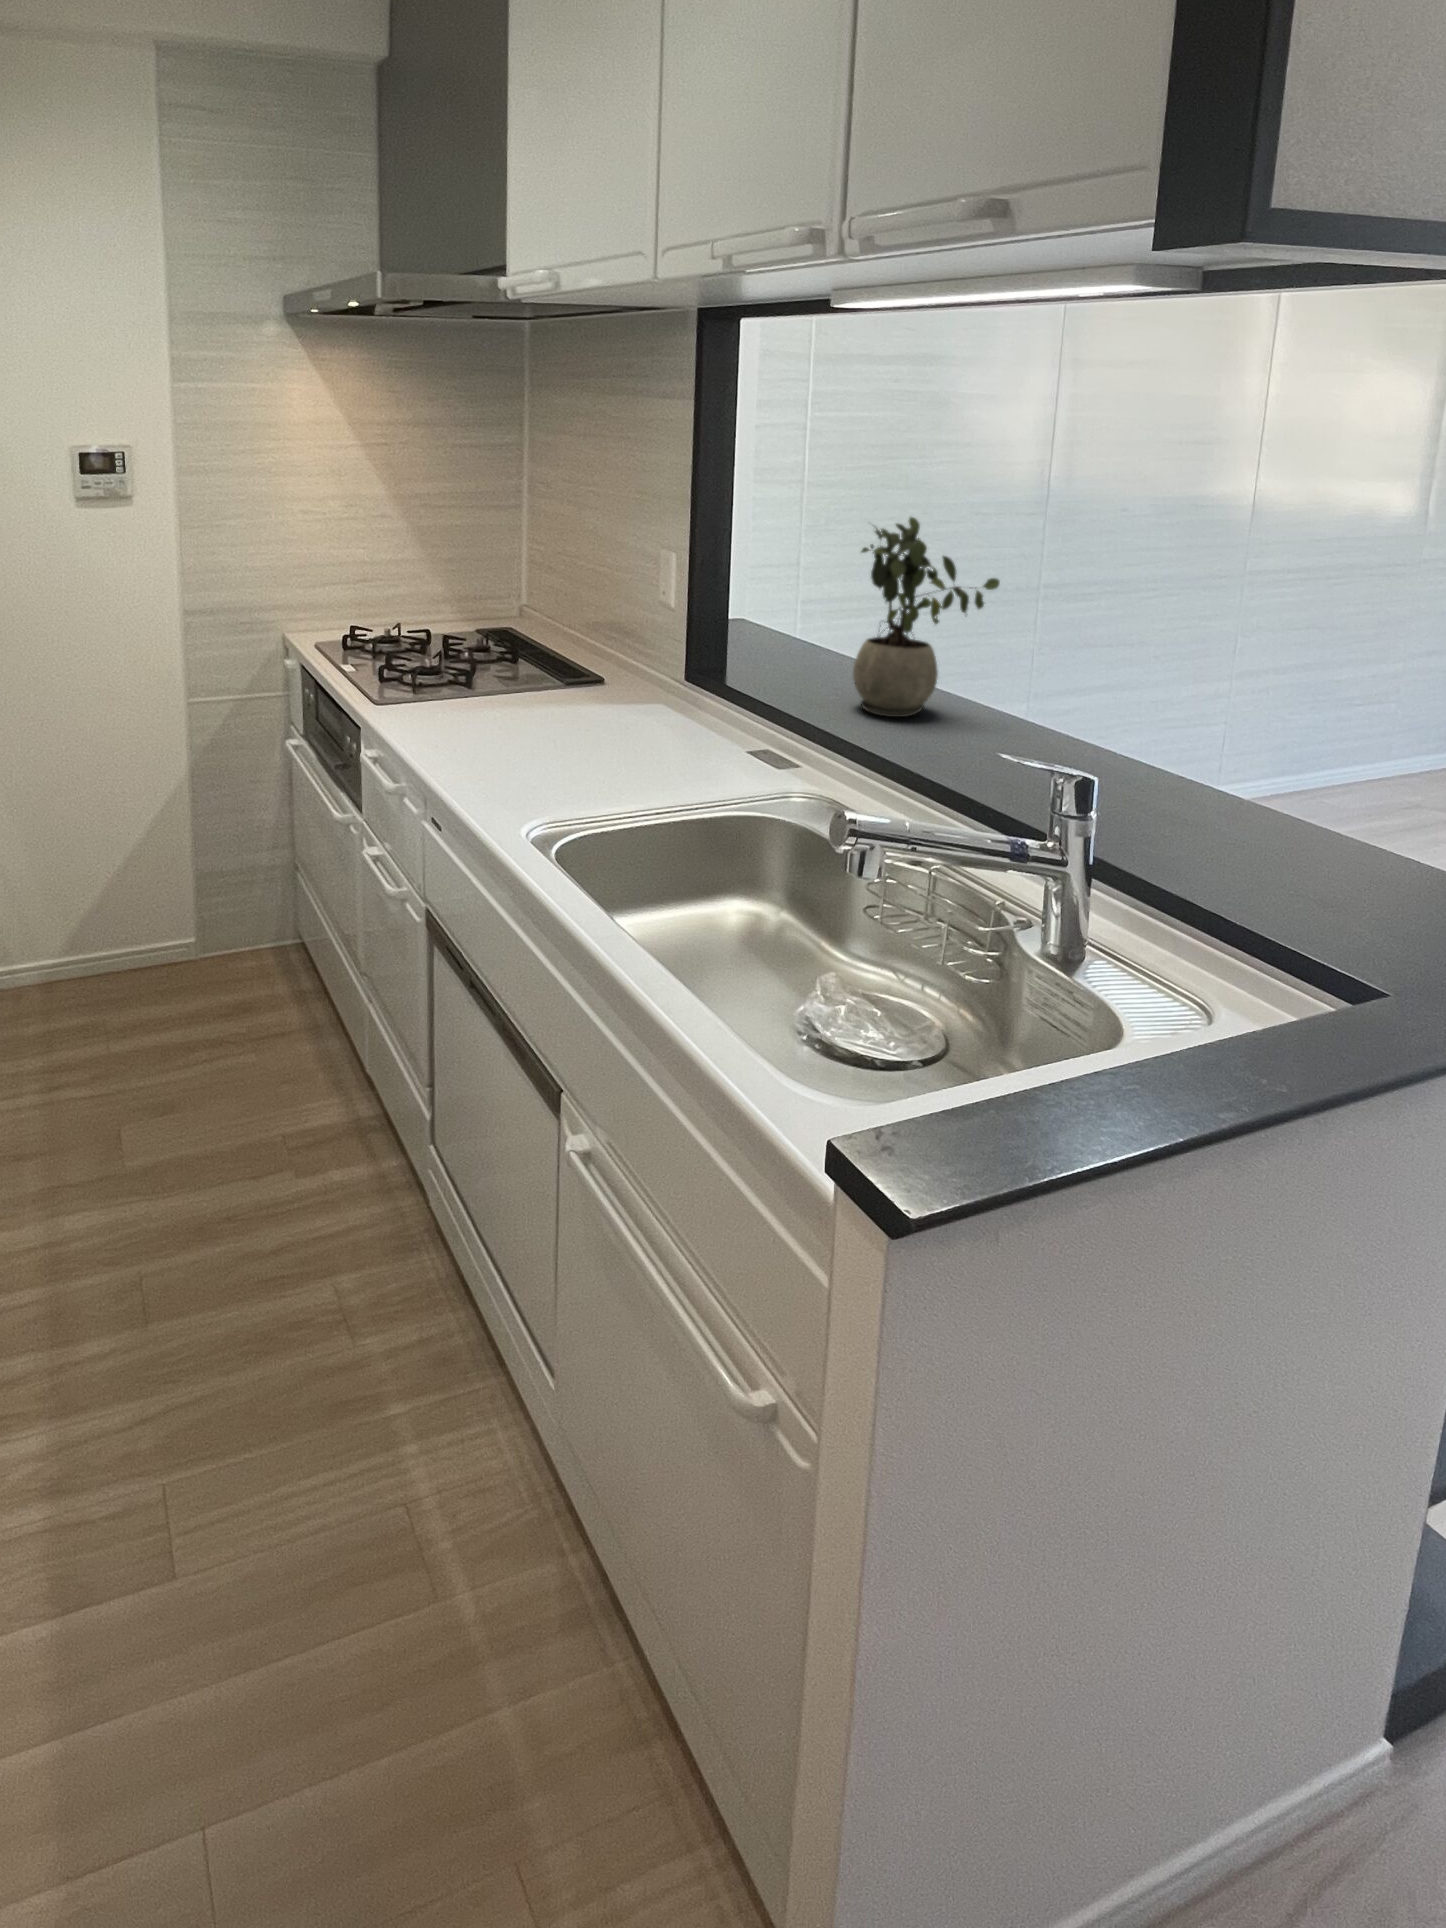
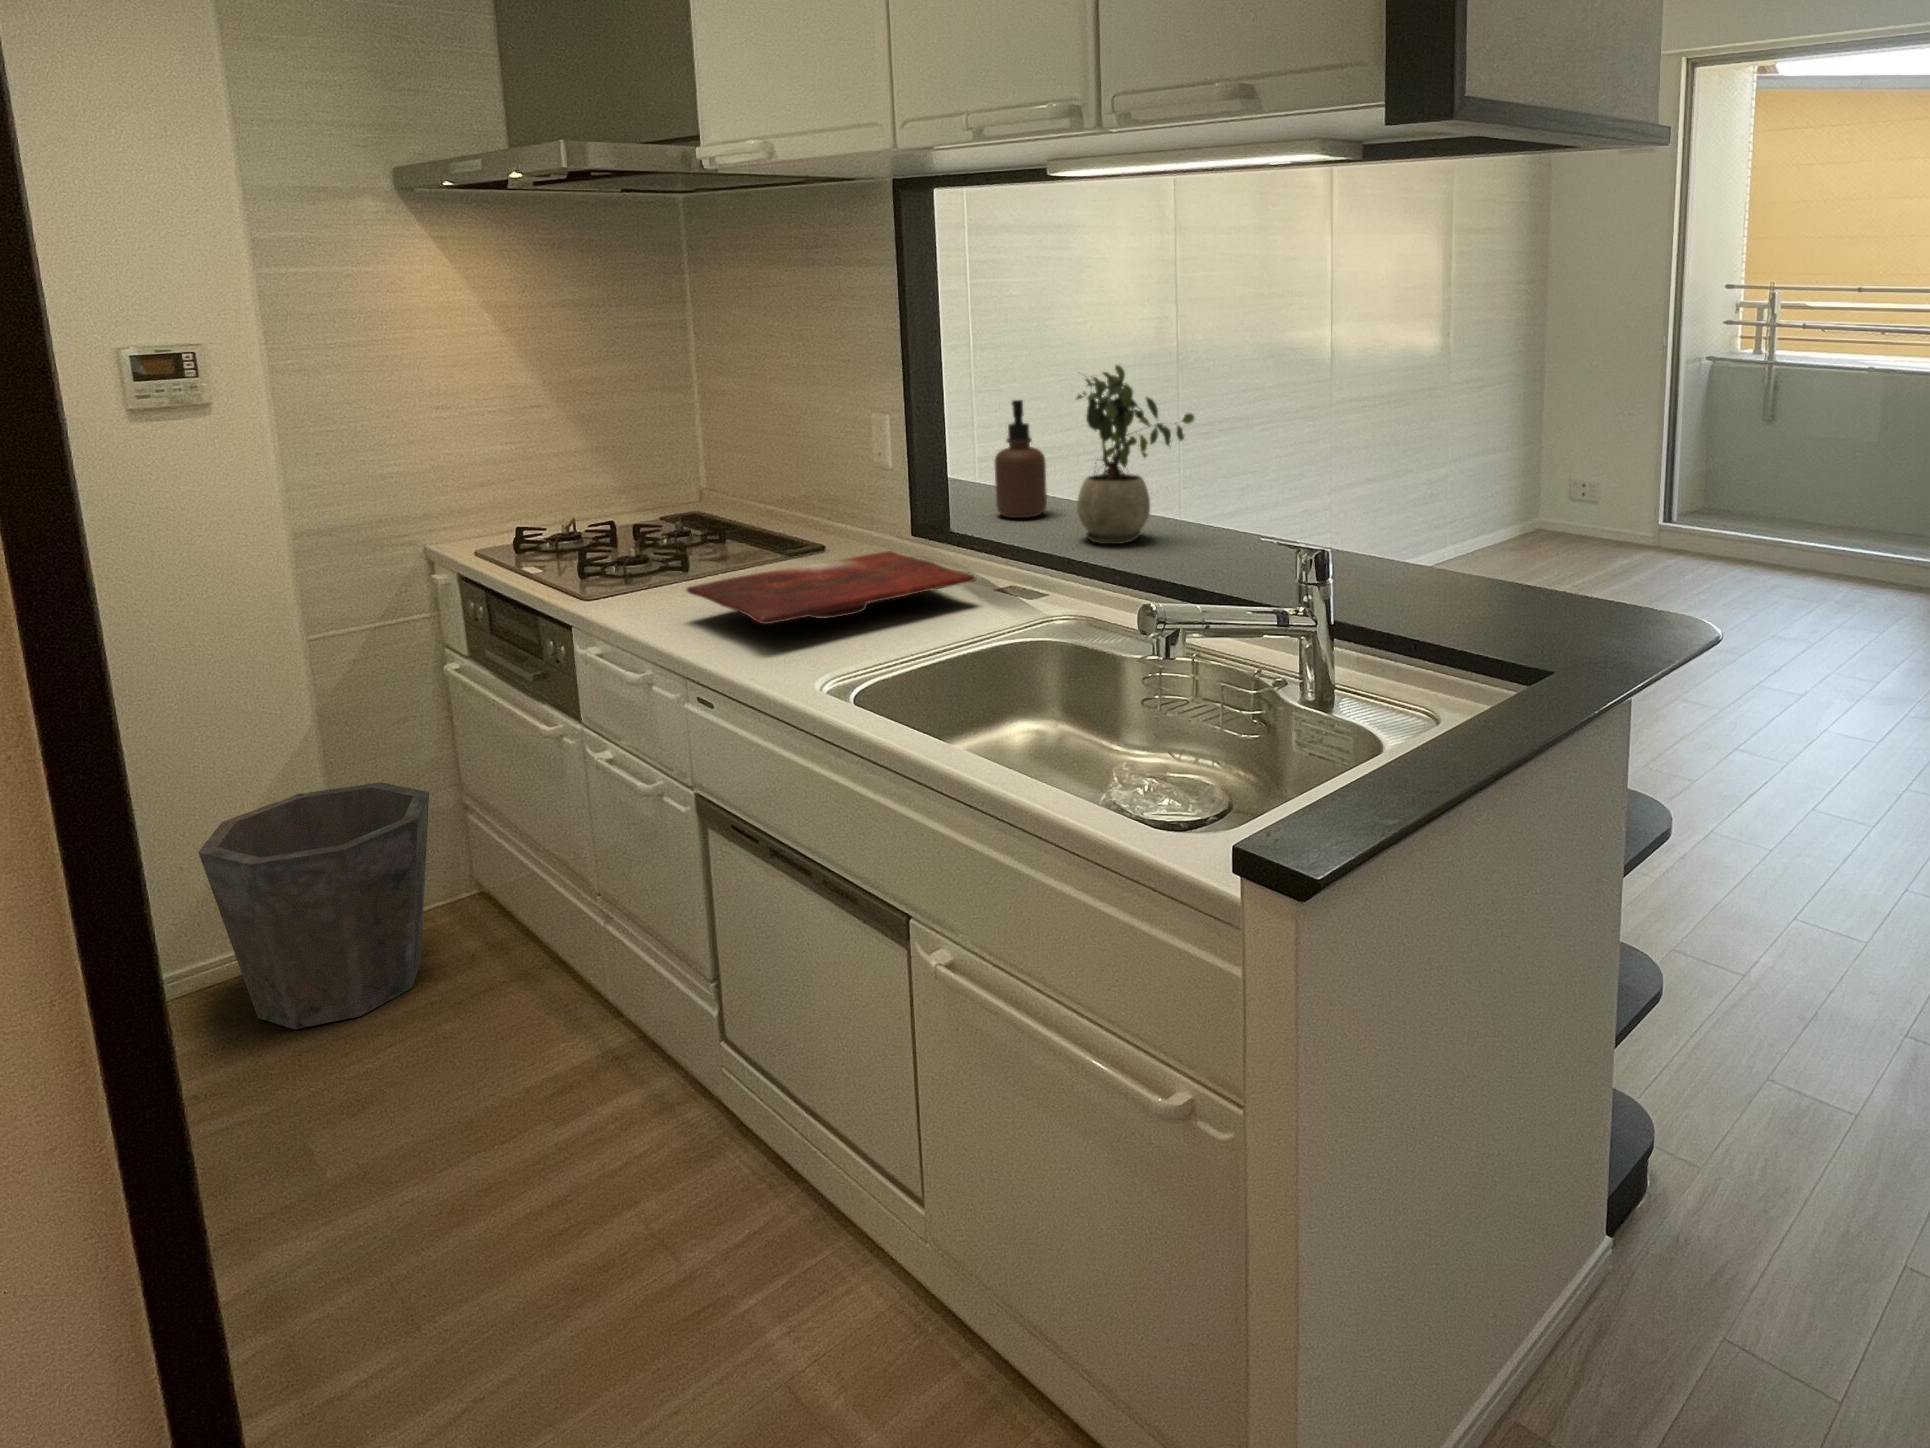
soap dispenser: none [778,545,836,673] -> present [994,400,1047,518]
cutting board: none [445,694,720,760] -> present [687,551,975,624]
waste bin: none [90,834,262,1035] -> present [198,782,429,1029]

